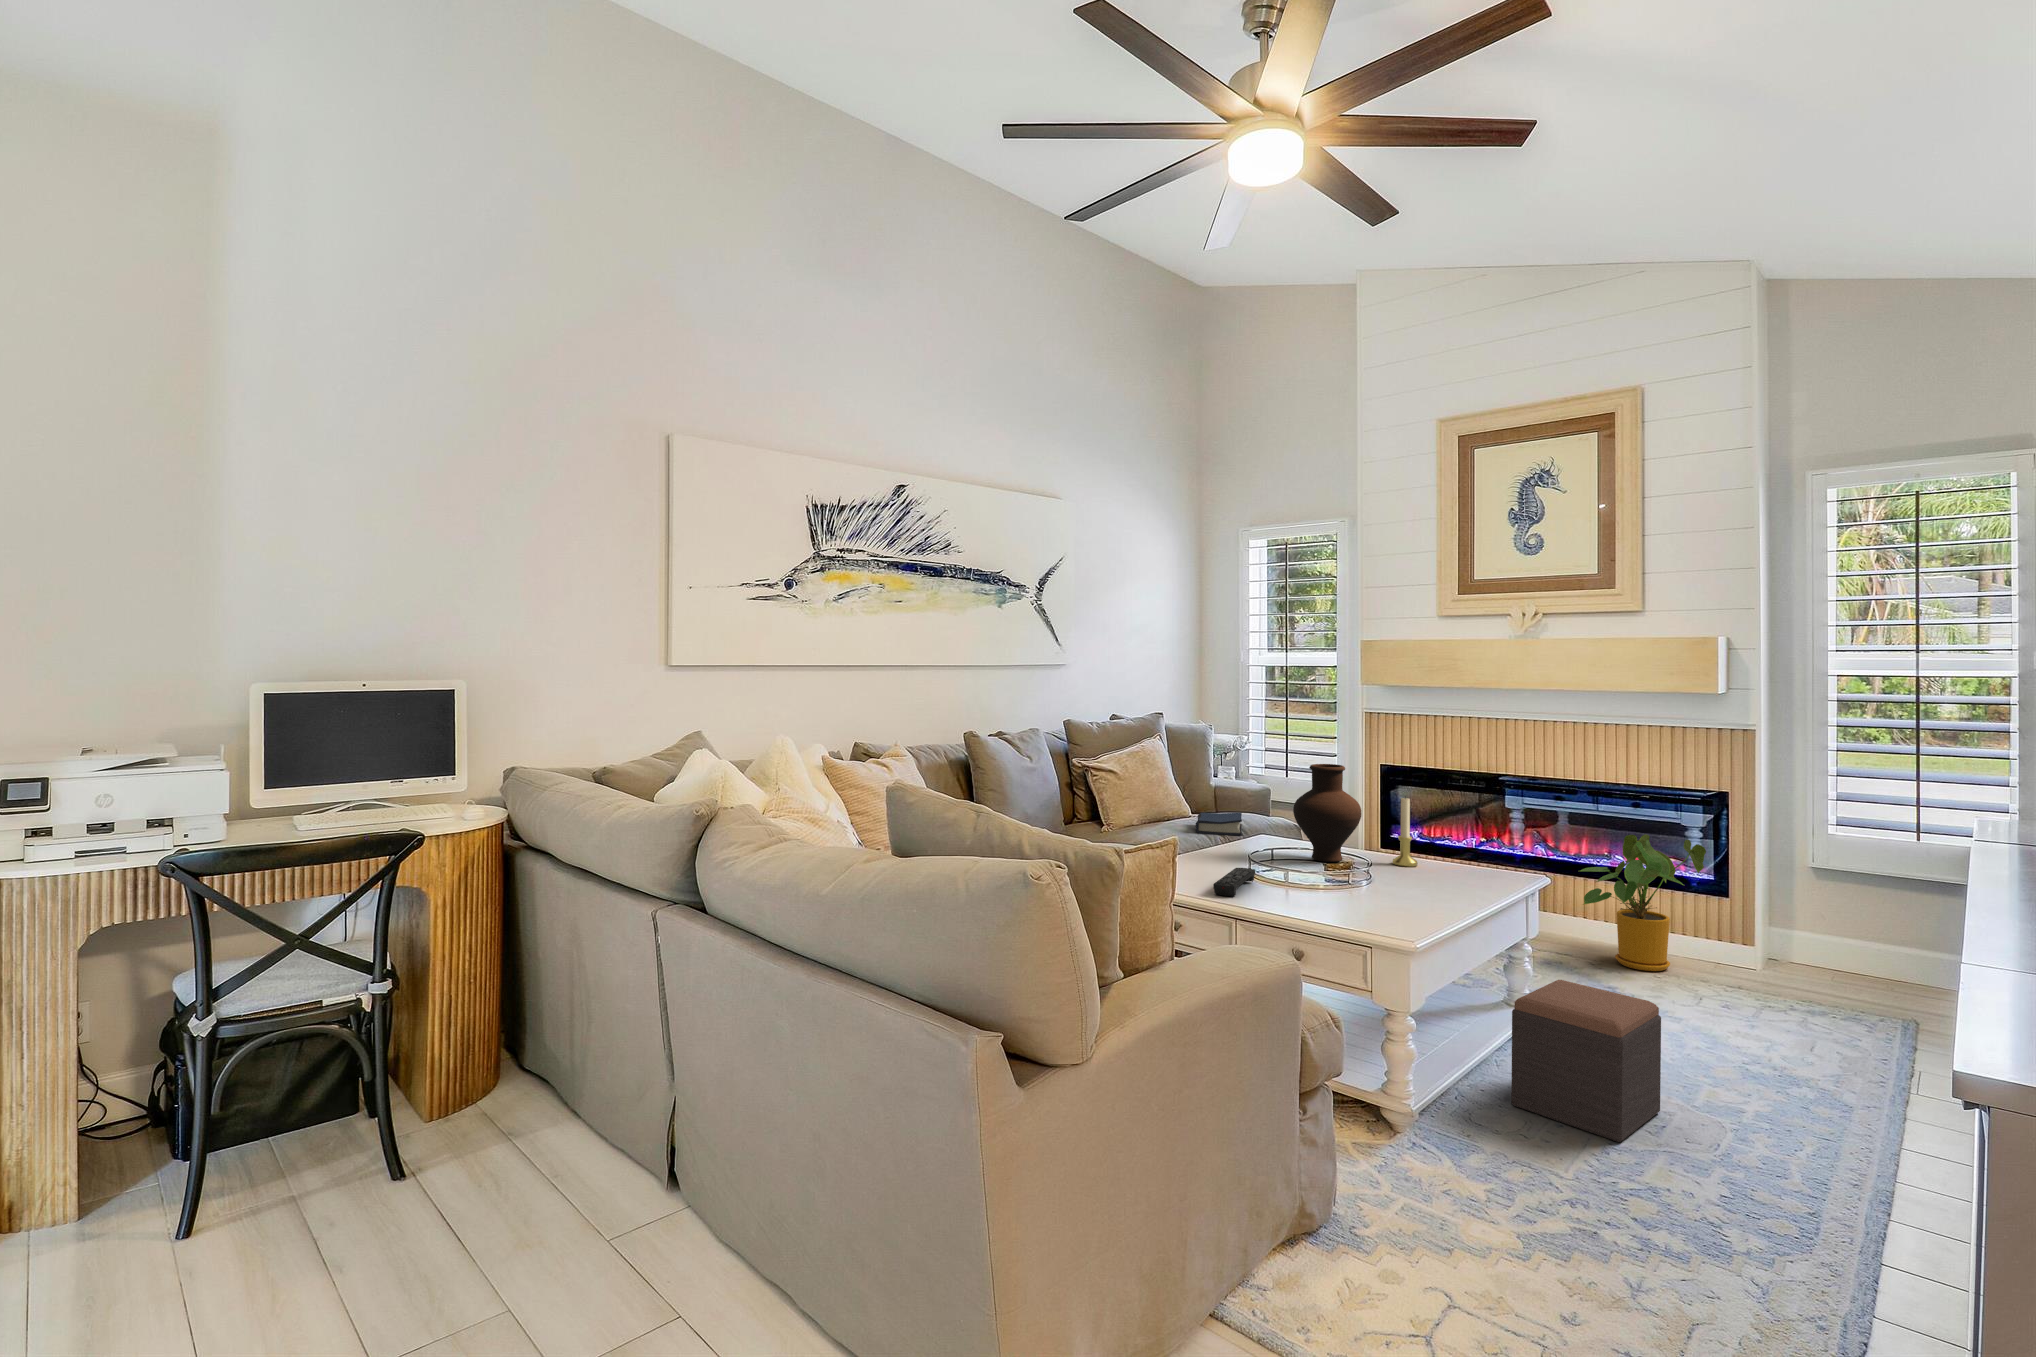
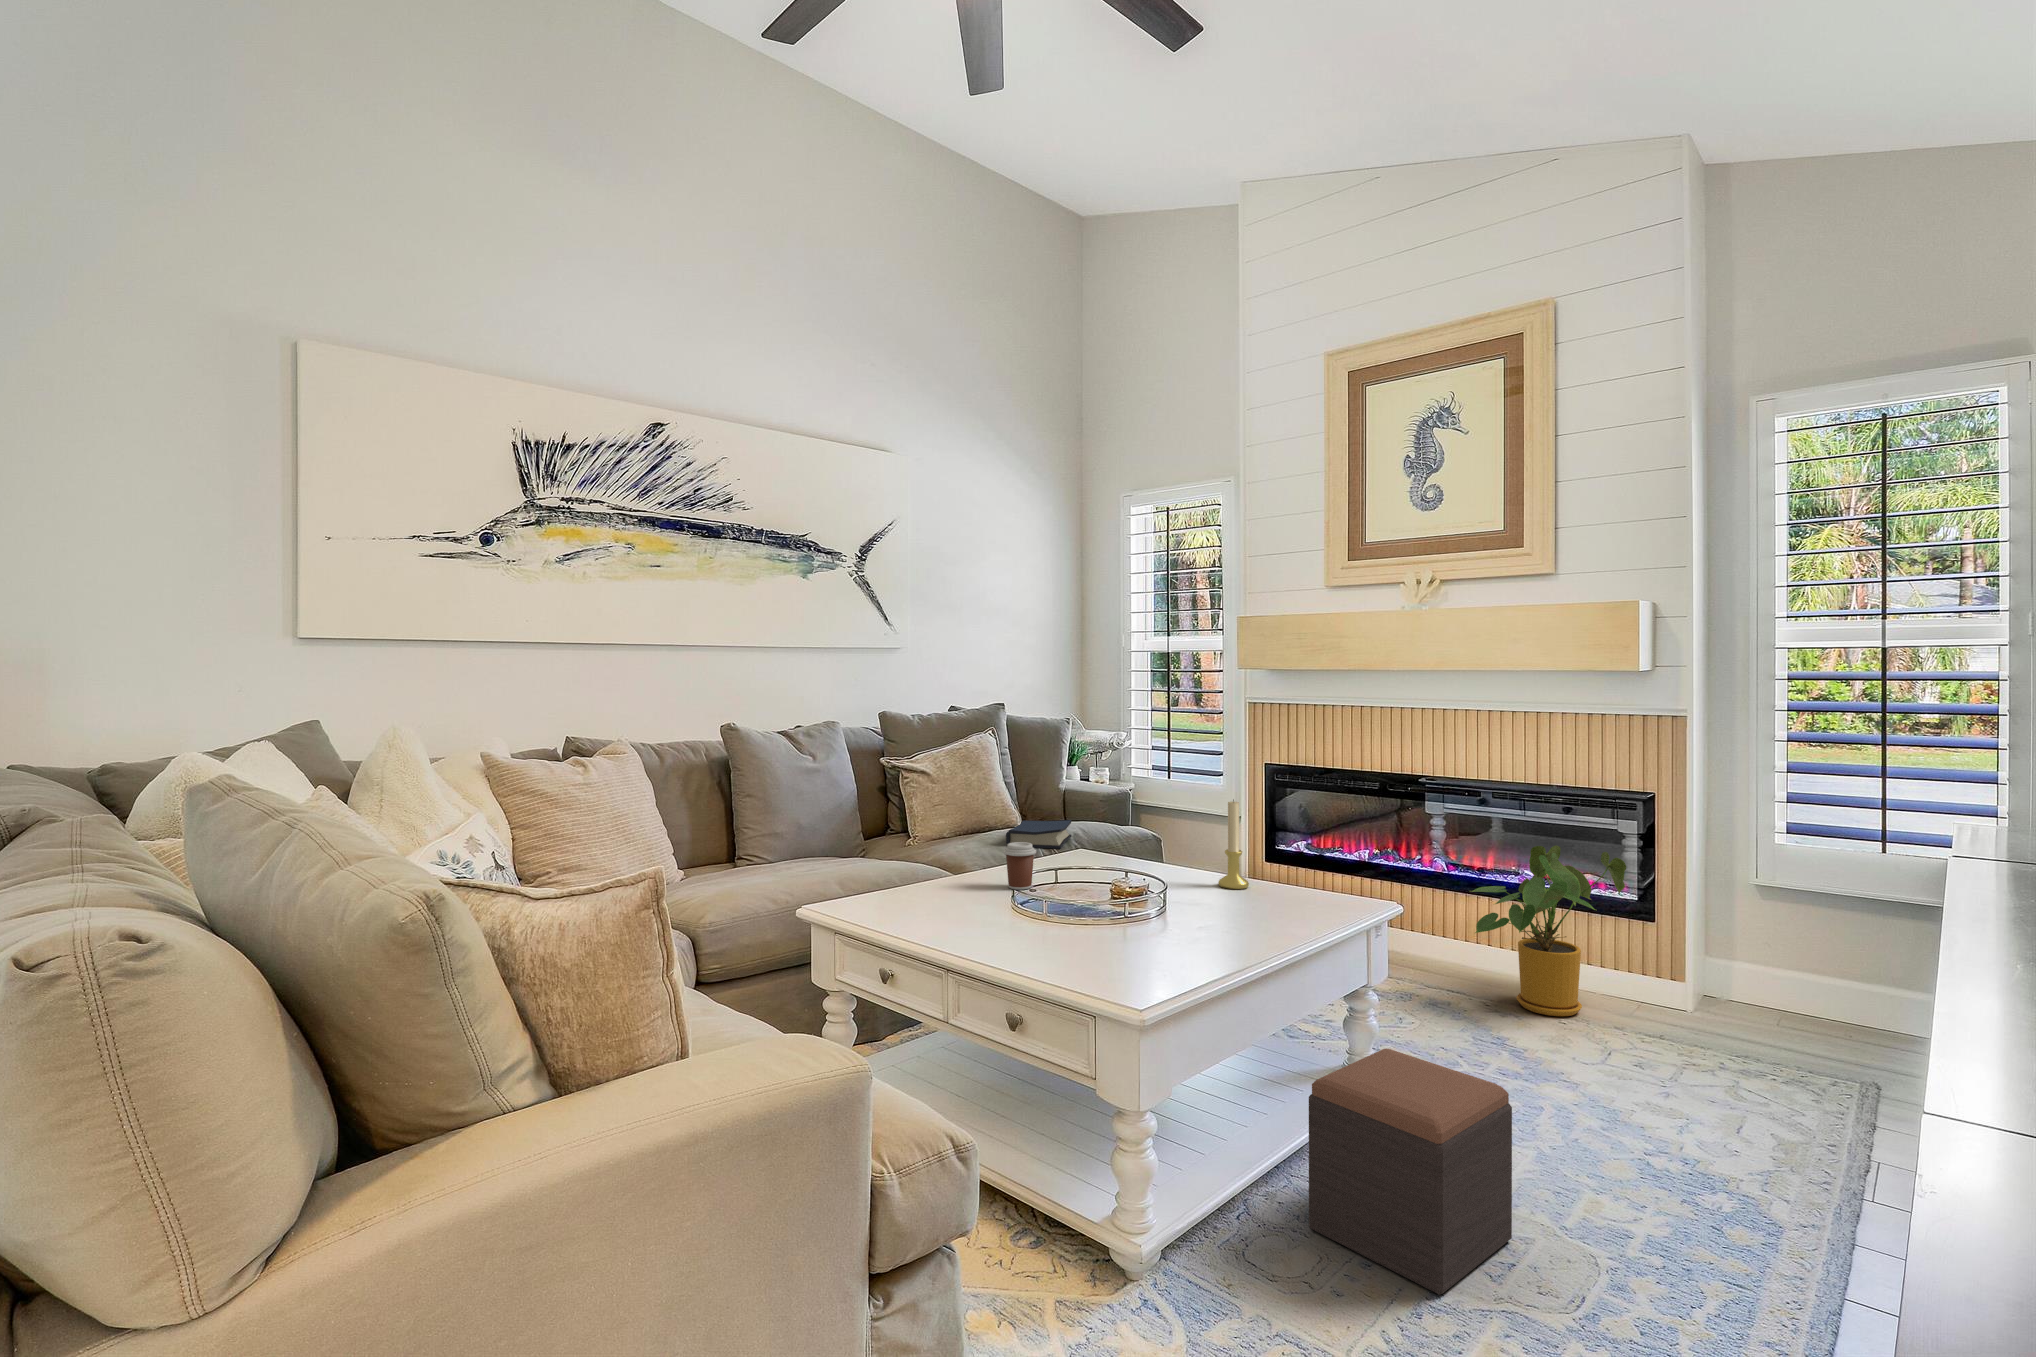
vase: present [1293,764,1362,862] -> none [1096,759,1179,883]
coffee cup: none [1228,829,1254,866] -> present [1004,842,1036,890]
remote control: present [1213,868,1255,897] -> none [936,893,1013,935]

